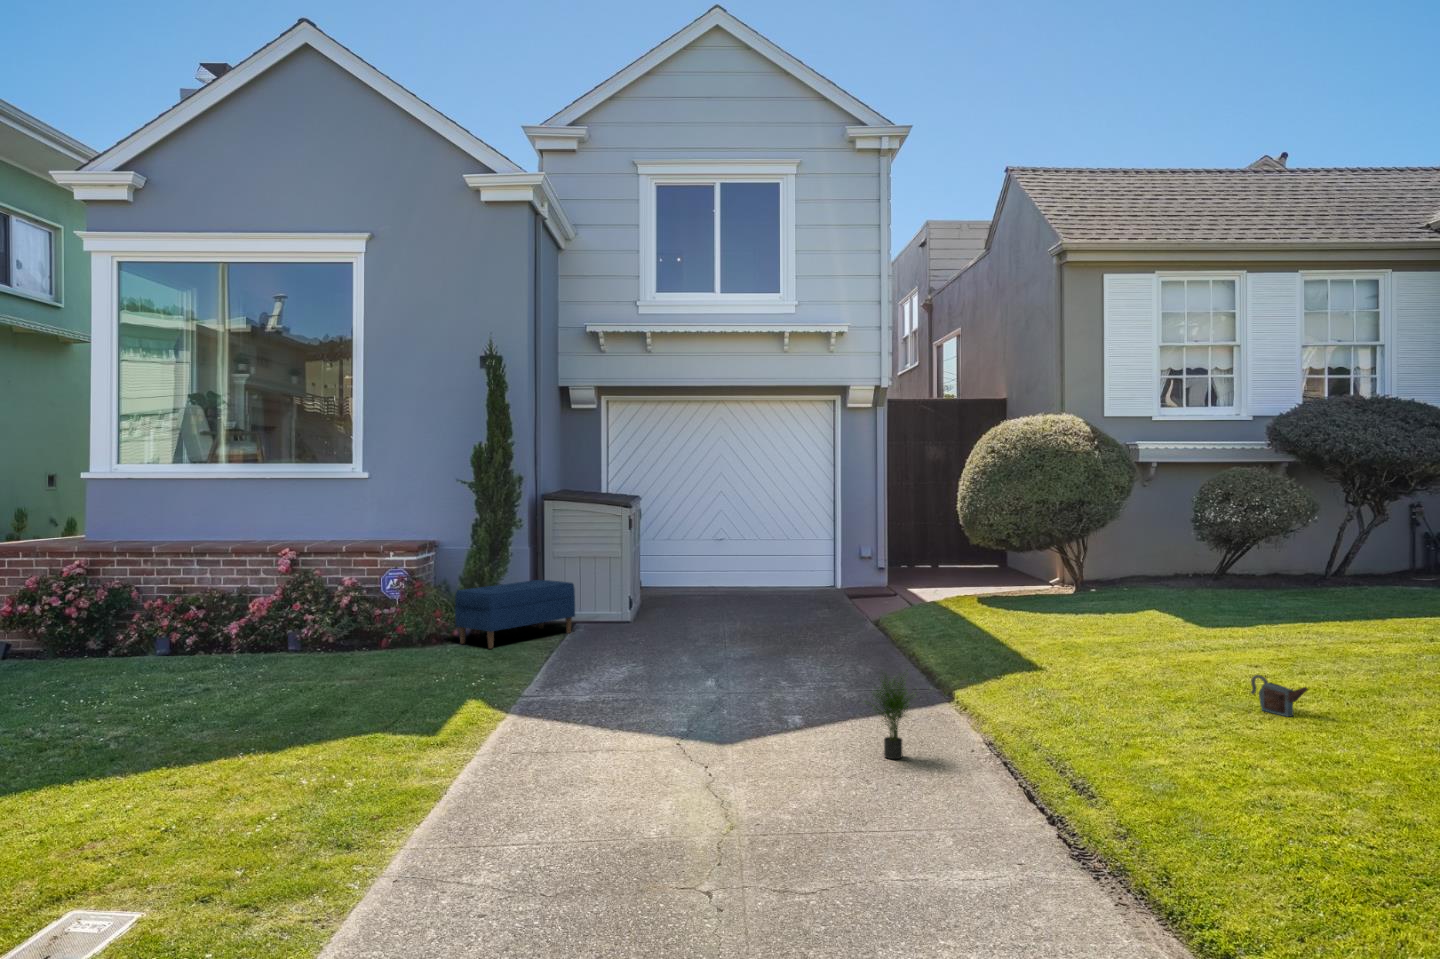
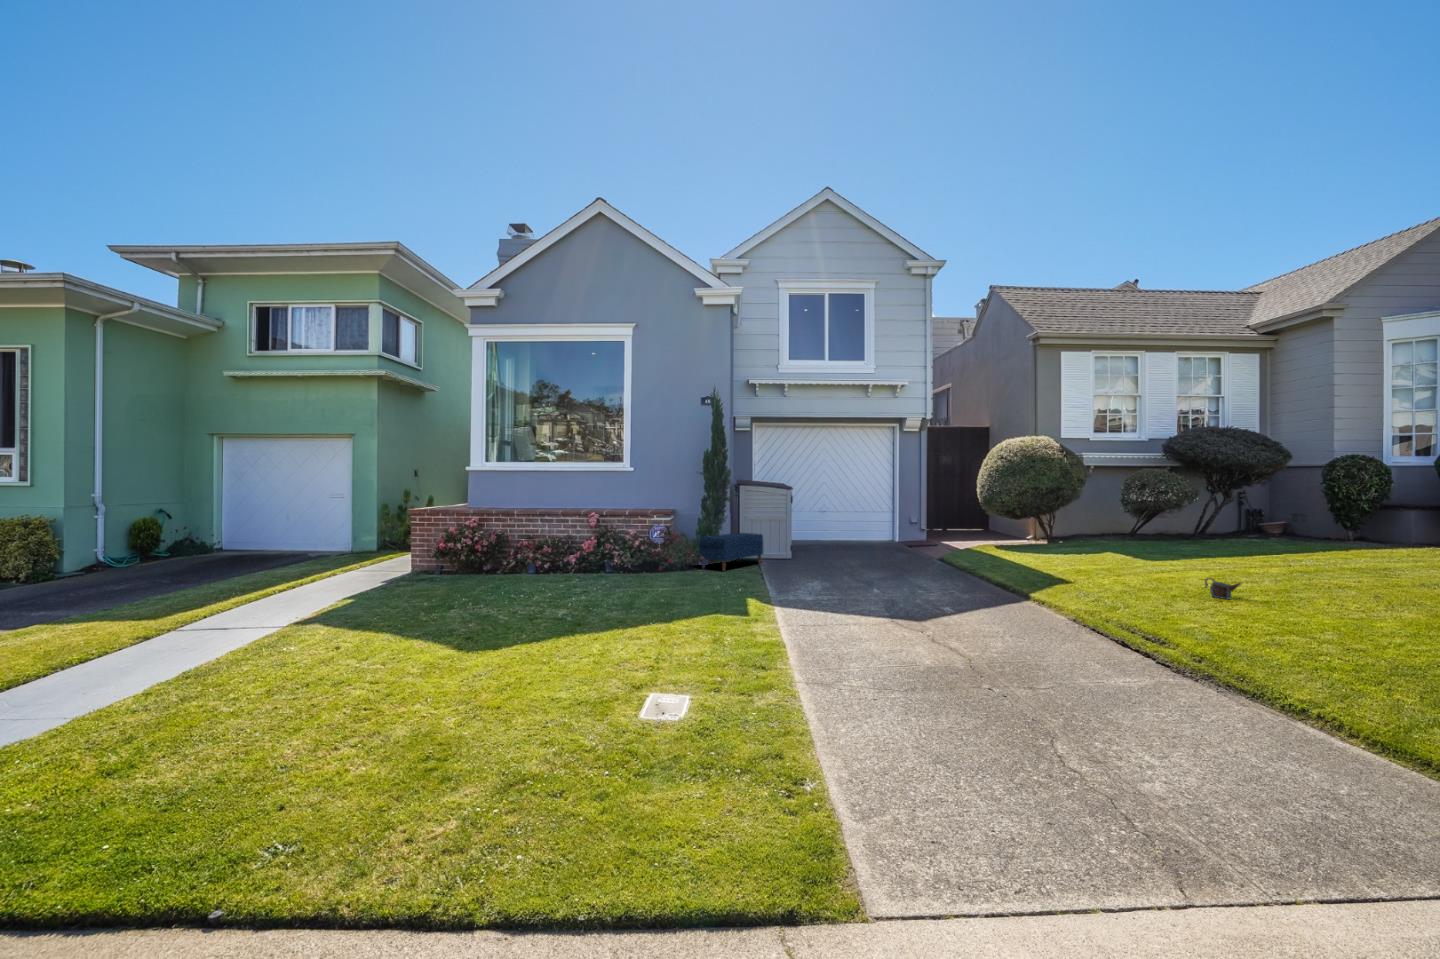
potted plant: present [870,676,913,759] -> none [996,570,1031,620]

